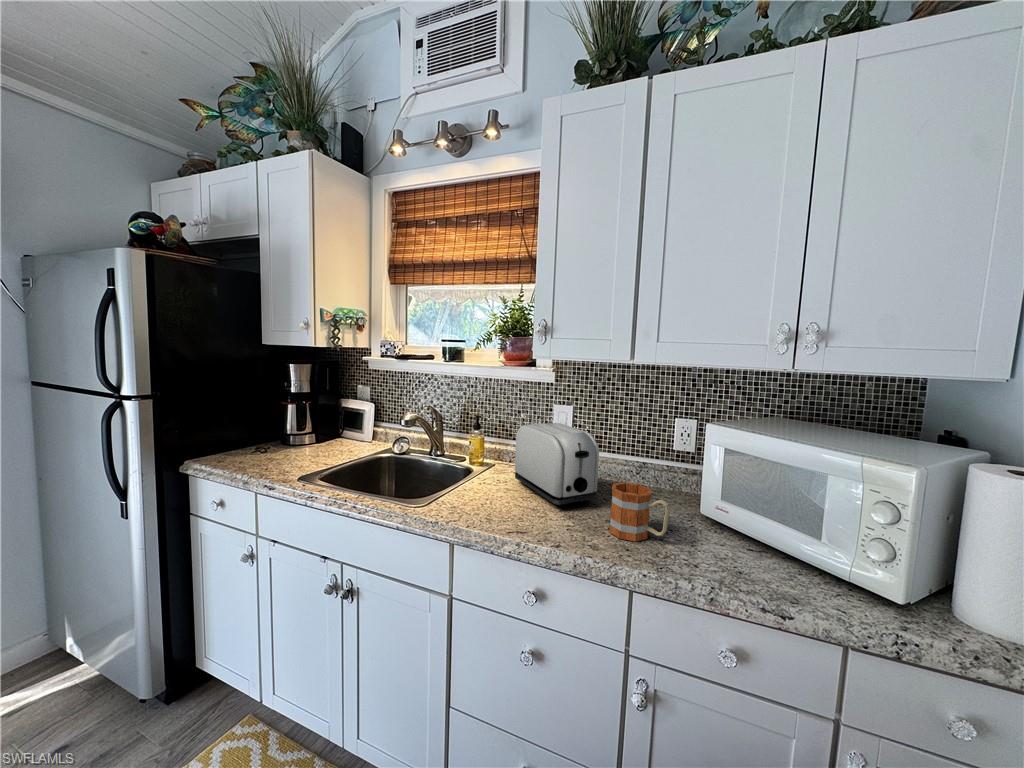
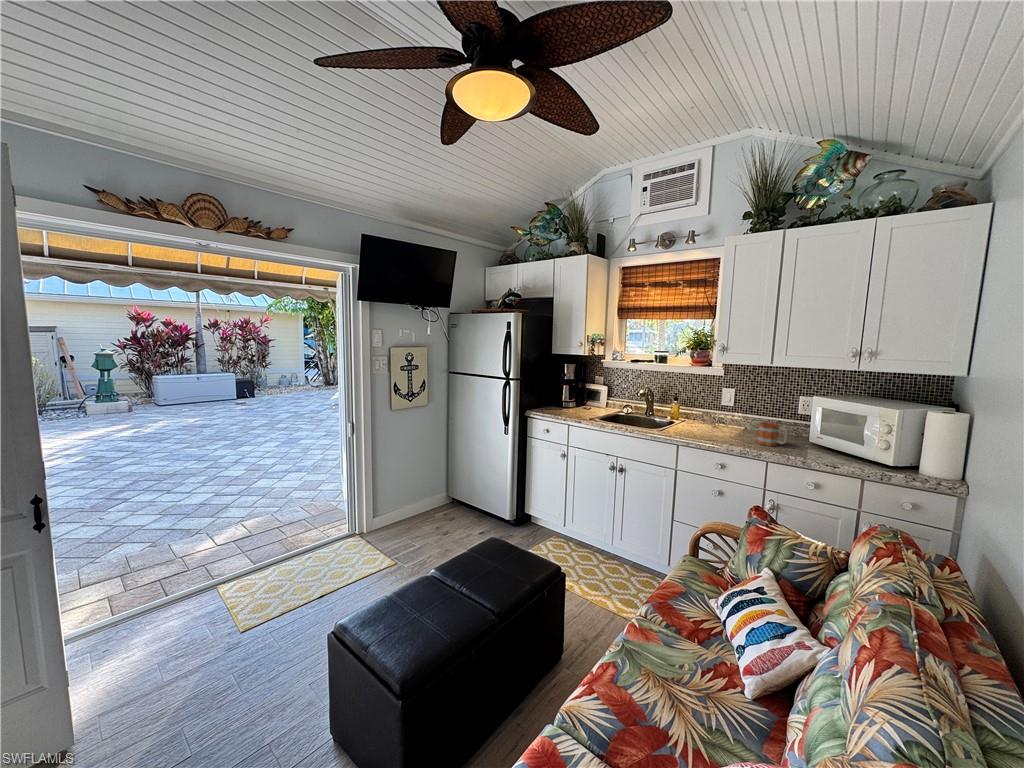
toaster: present [515,423,599,507] -> none [702,397,753,435]

